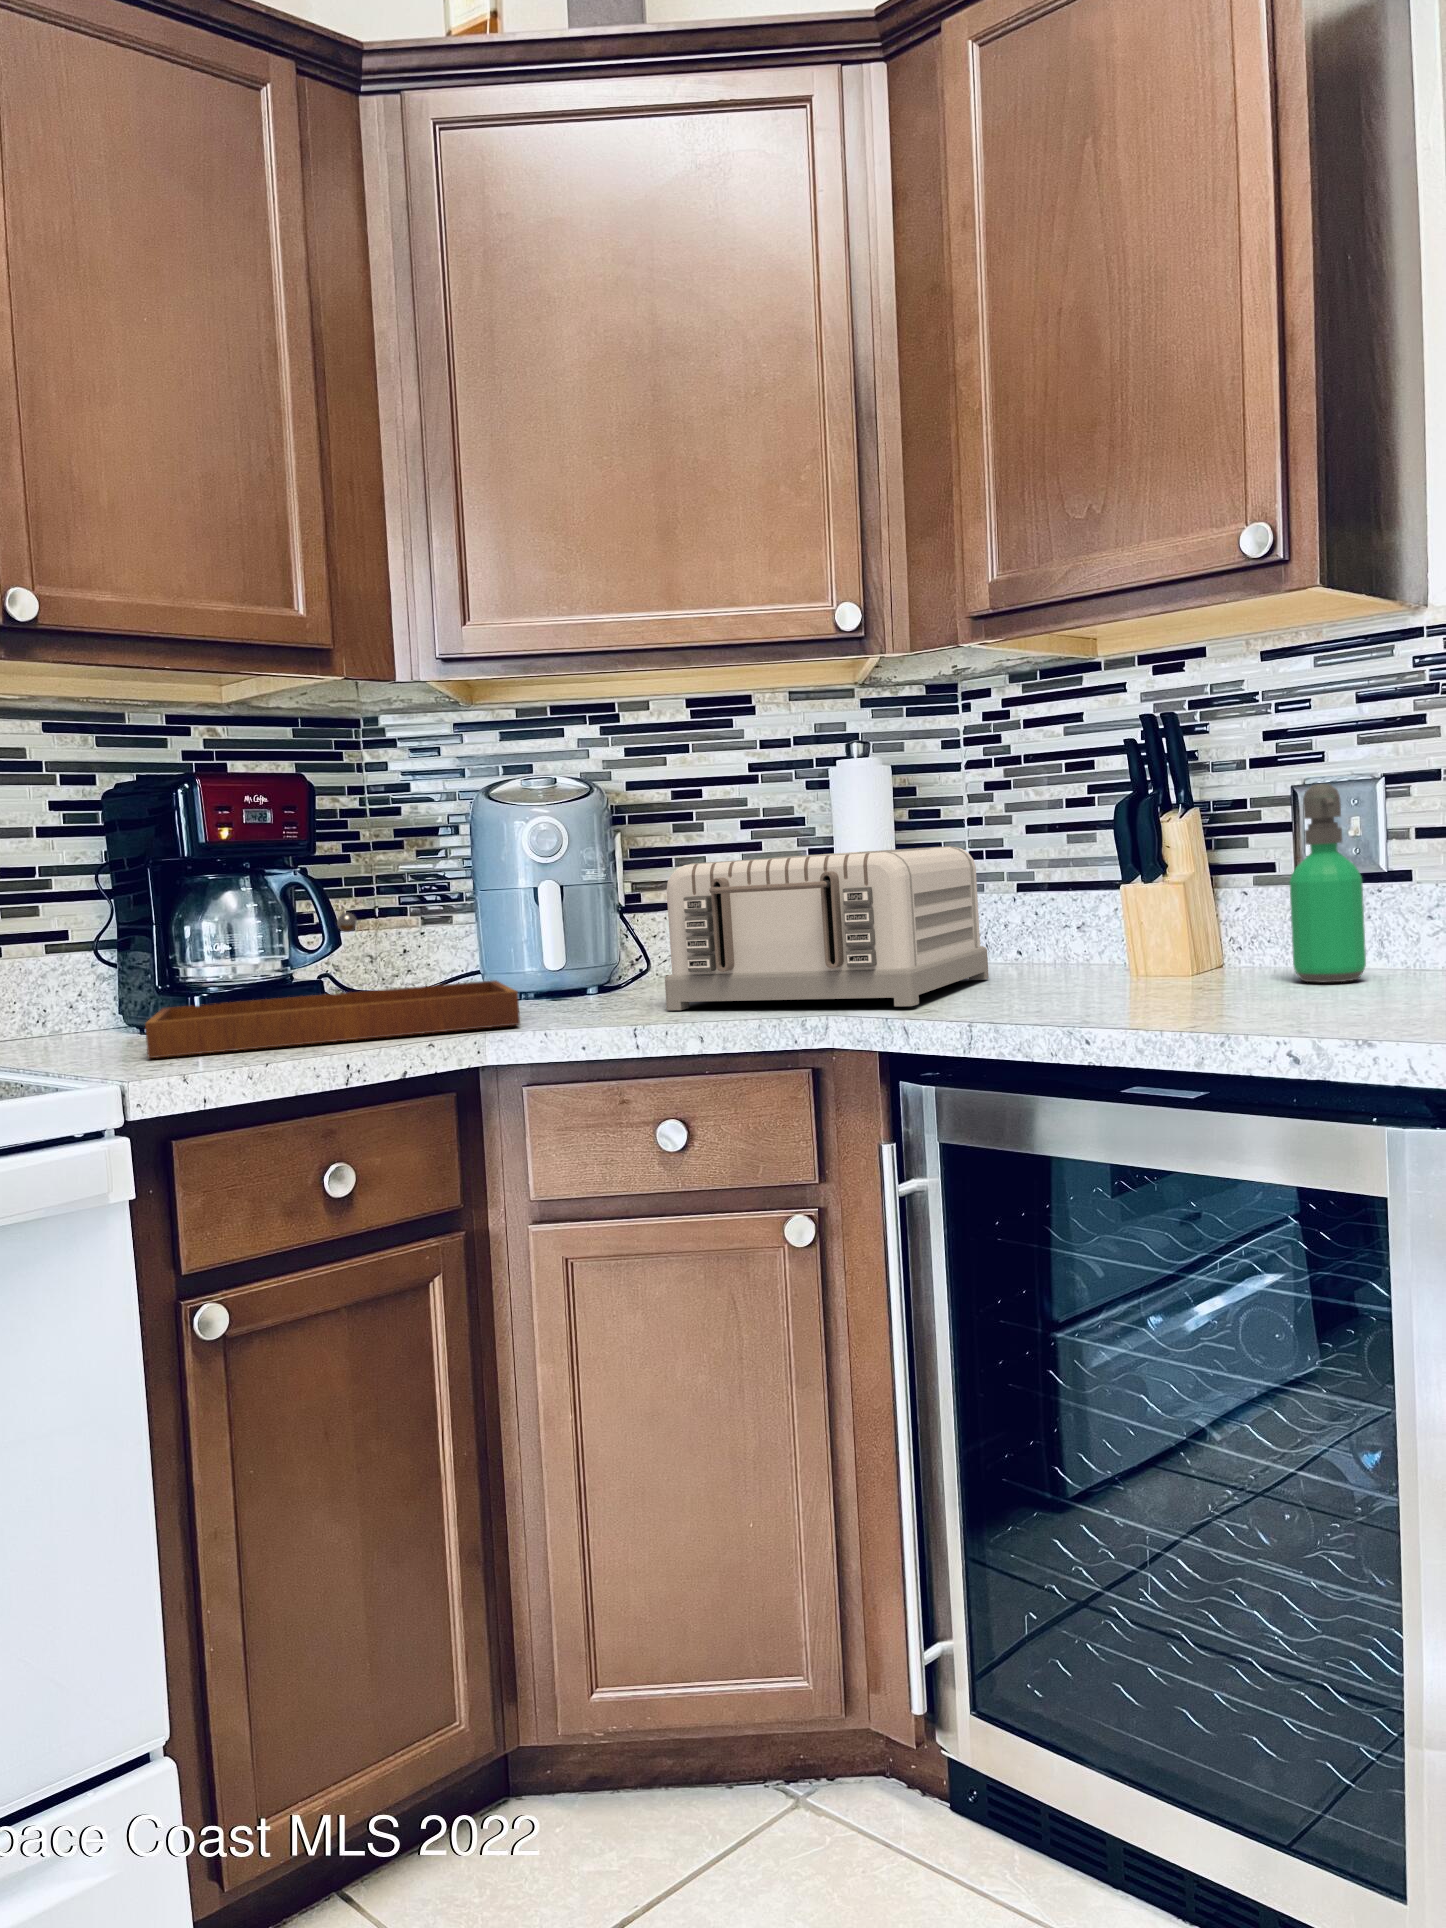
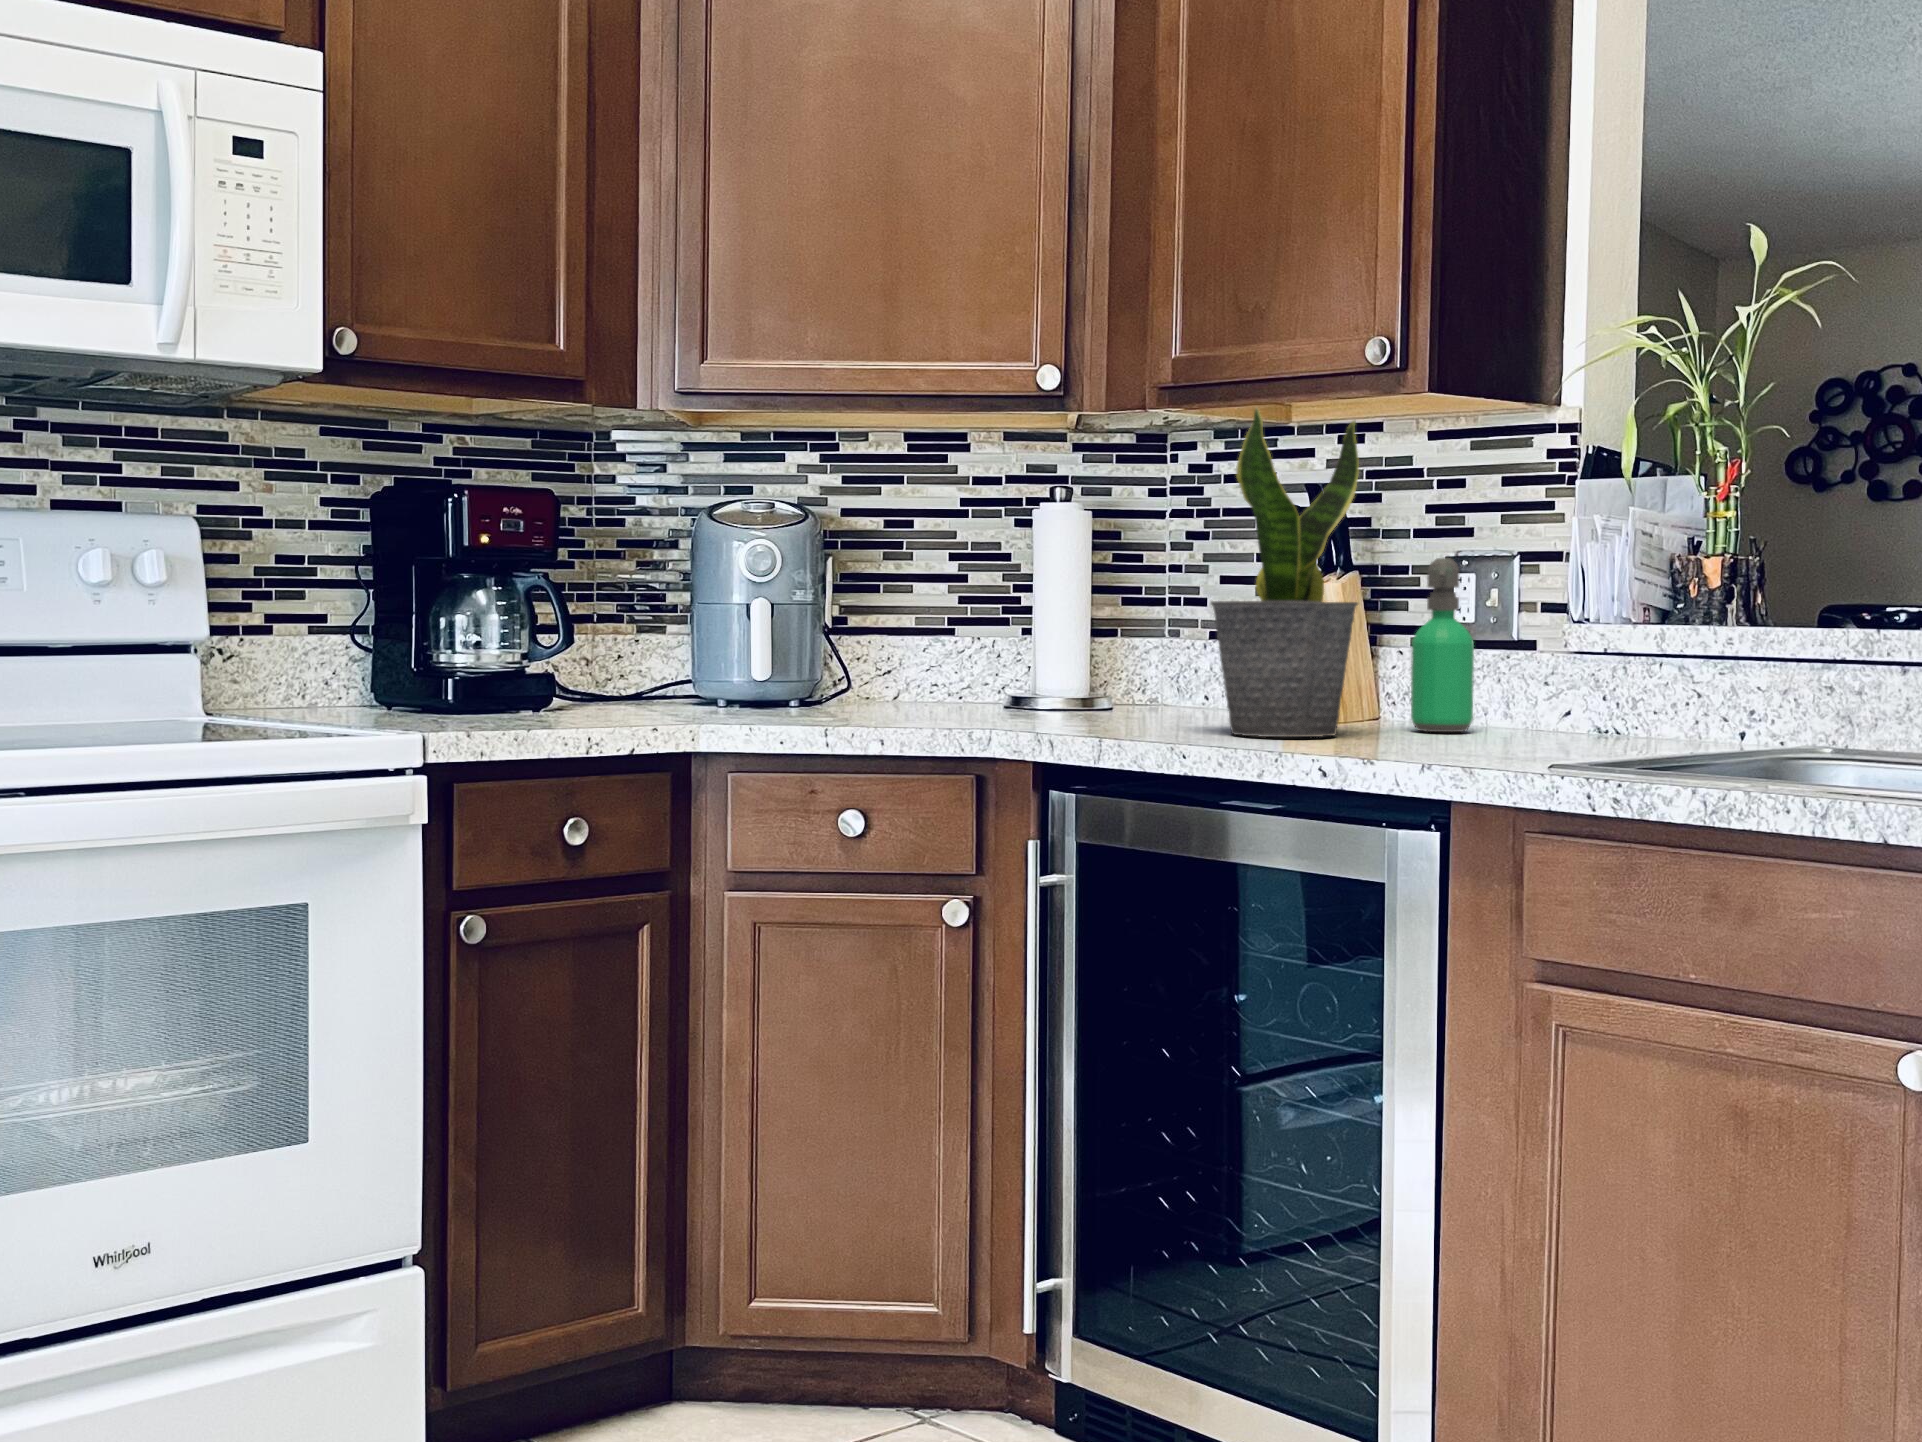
potted plant: none [1071,615,1248,1006] -> present [1211,408,1359,737]
toaster: present [665,846,989,1010] -> none [858,591,1159,727]
tray: present [145,913,520,1058] -> none [418,614,729,723]

